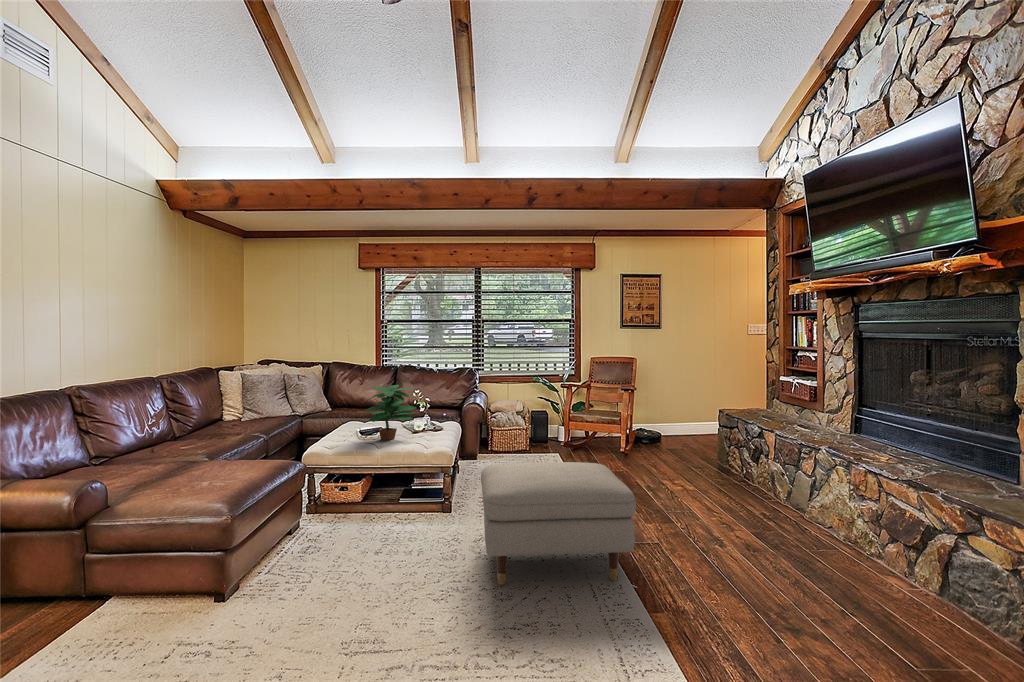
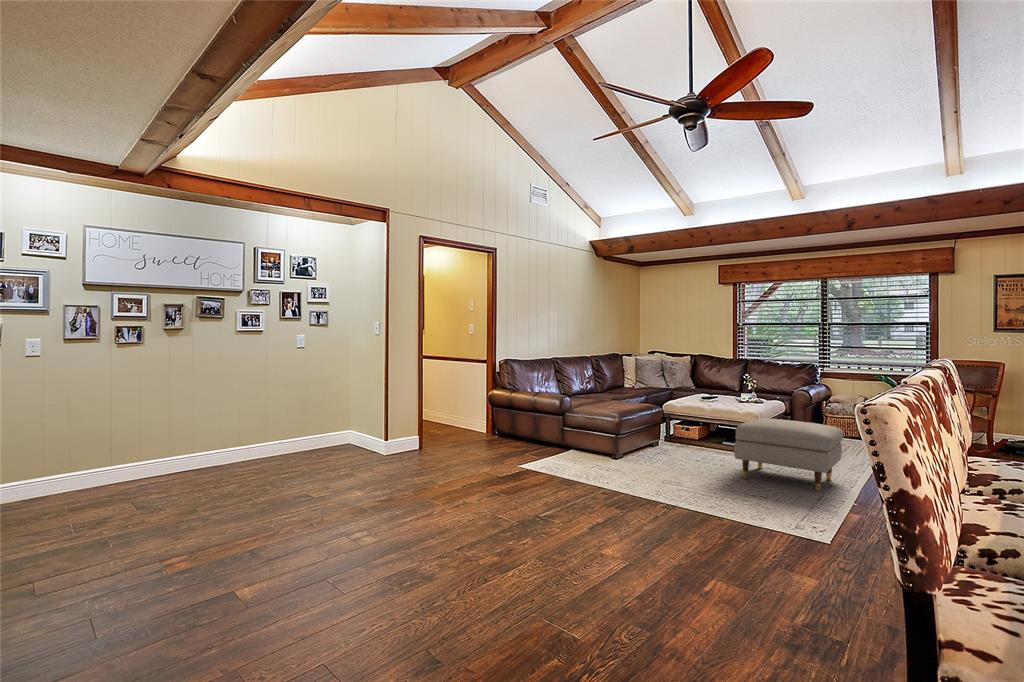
potted plant: present [365,385,416,440] -> none [696,370,734,404]

